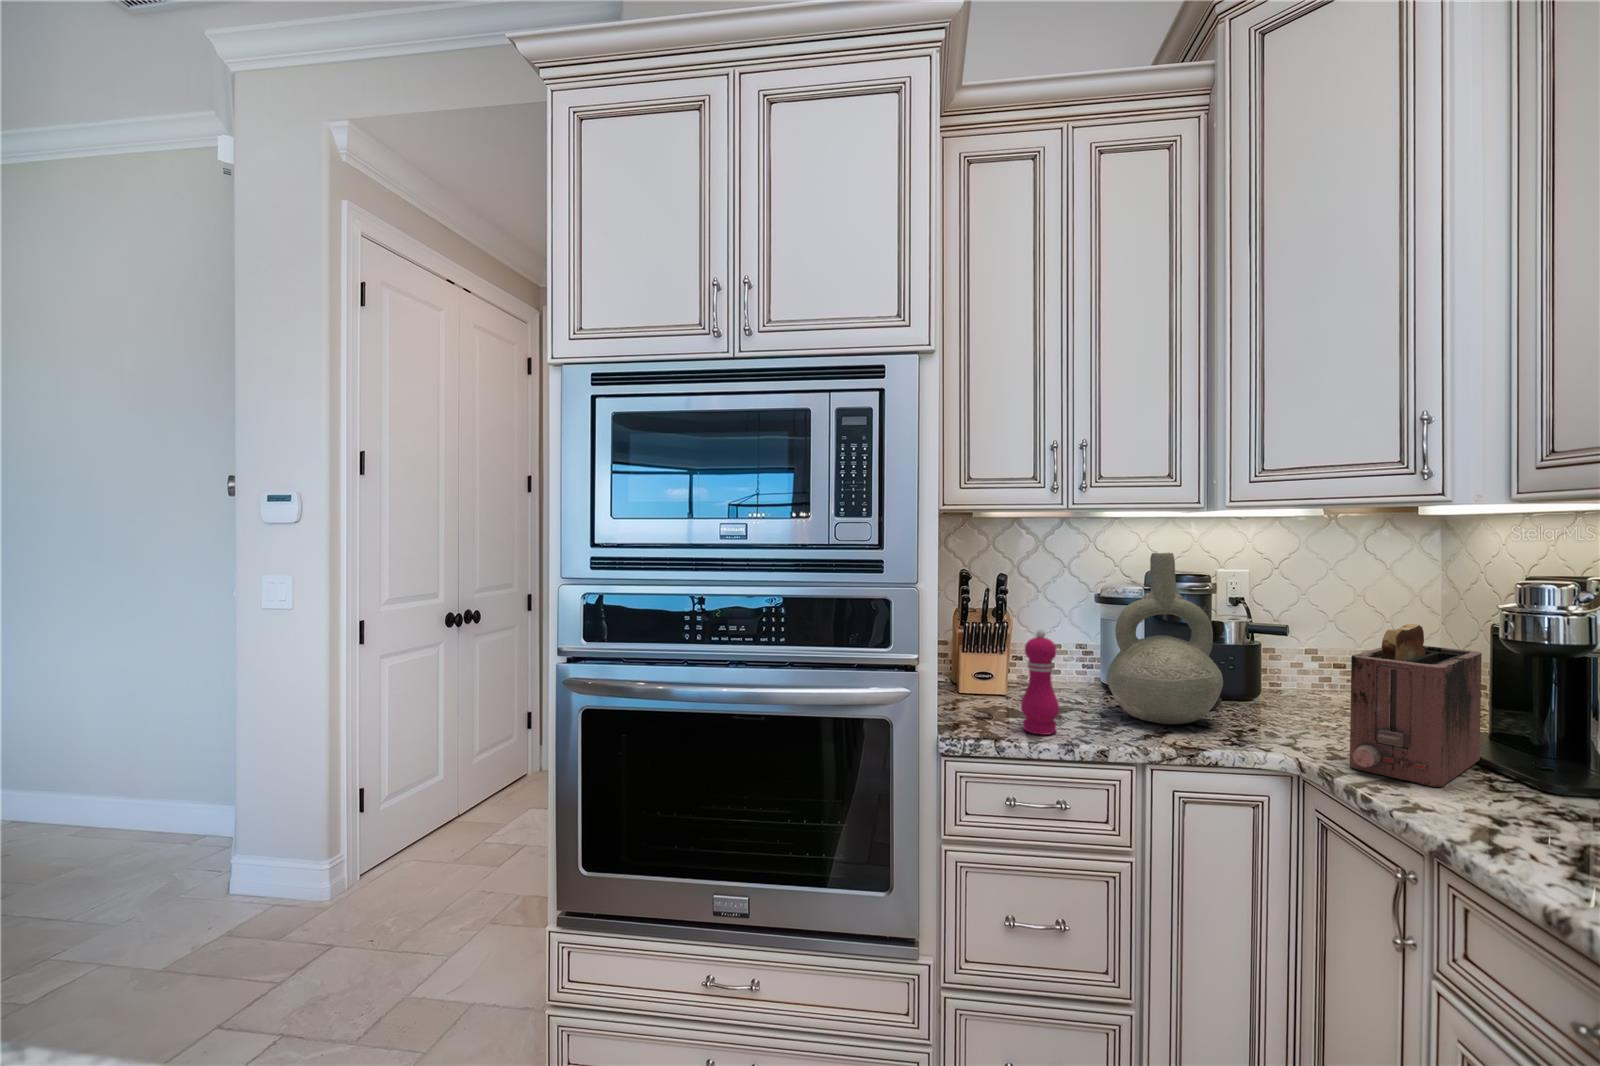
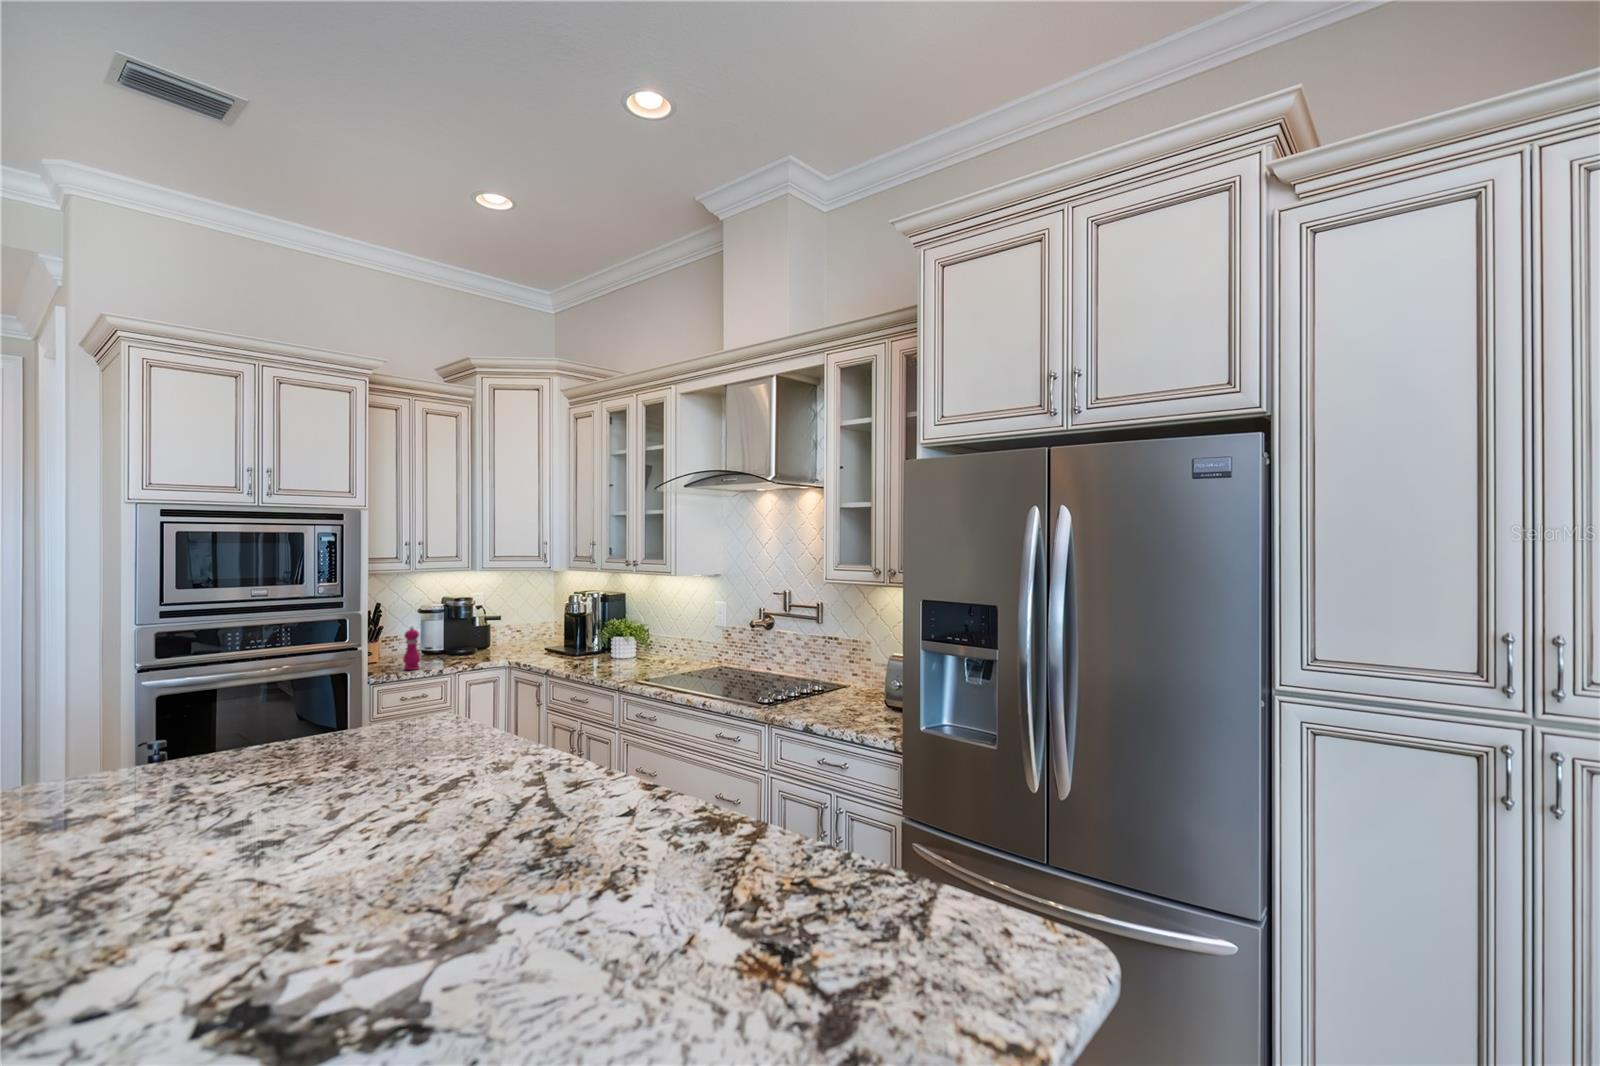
decorative vase: present [1107,553,1223,724] -> none [433,589,480,660]
toaster: present [1350,624,1482,787] -> none [524,610,560,660]

